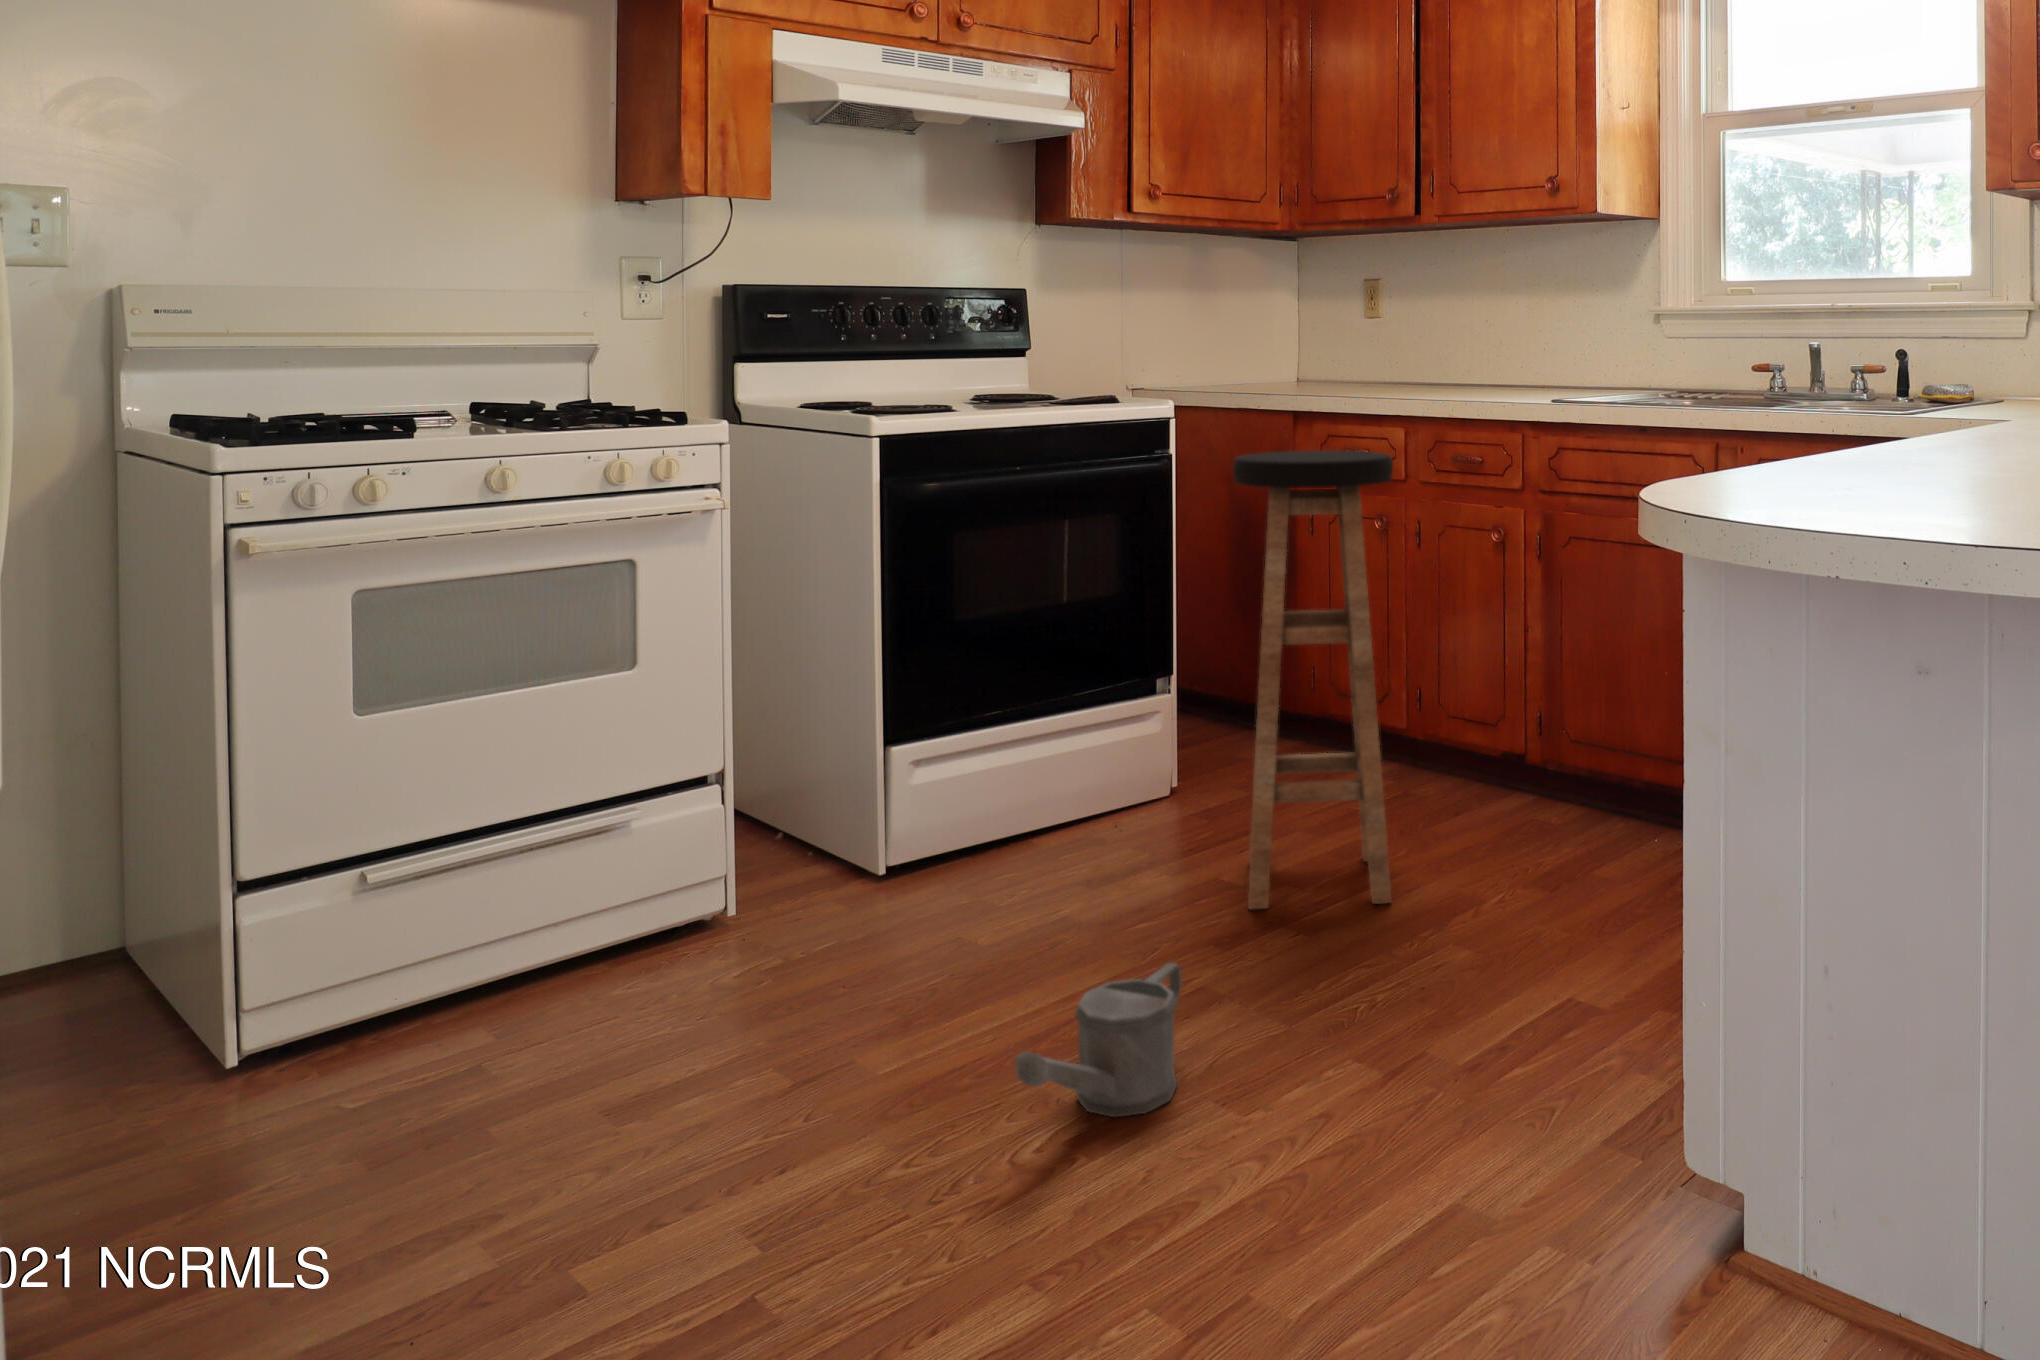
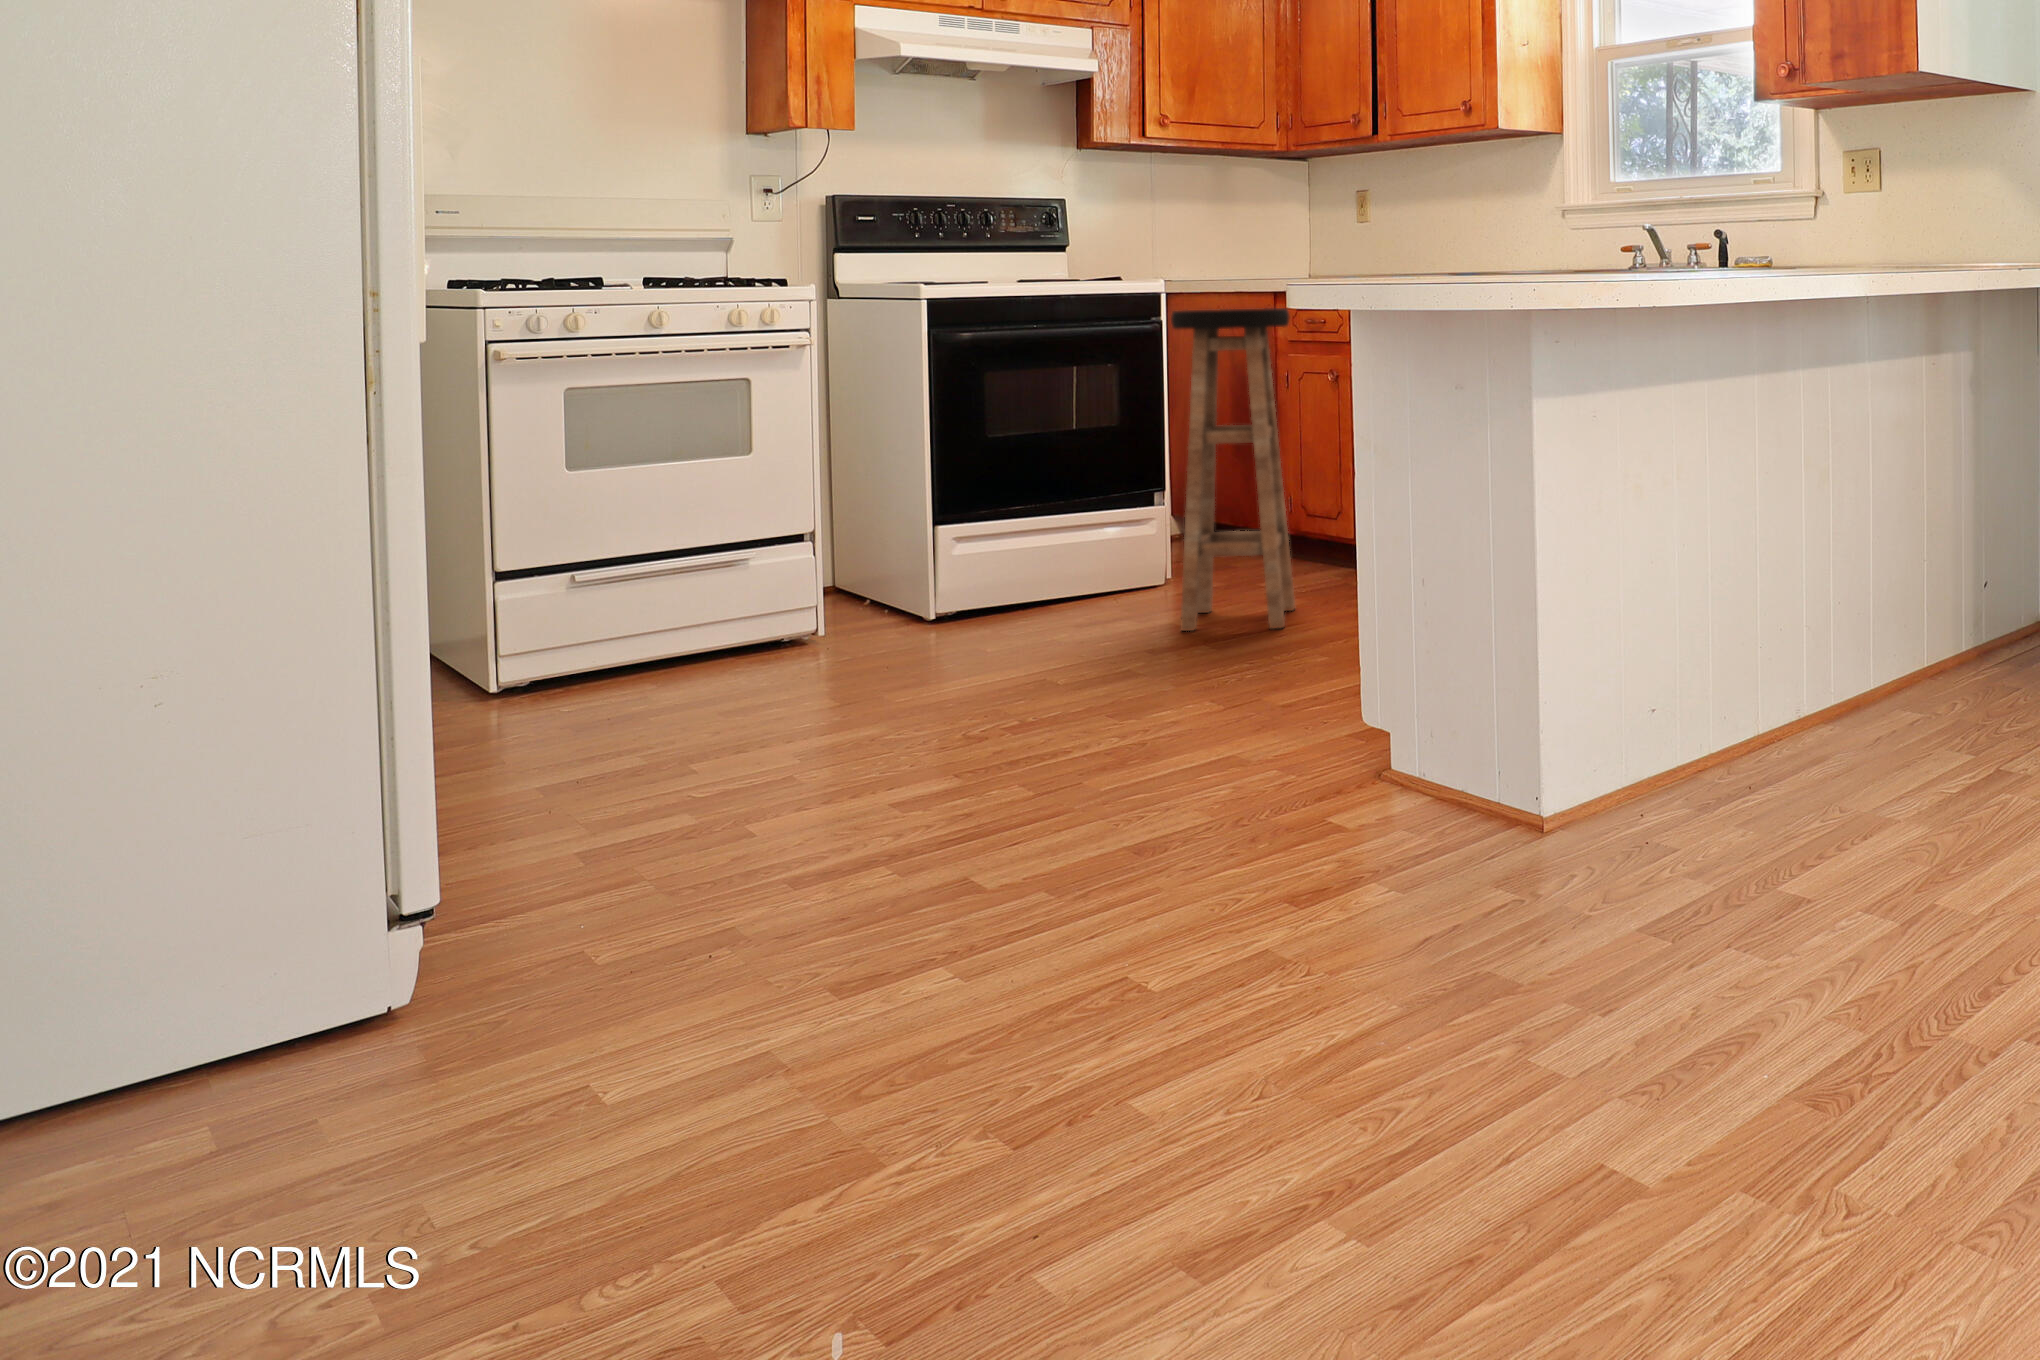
watering can: present [1016,963,1182,1117] -> none [958,627,1091,708]

